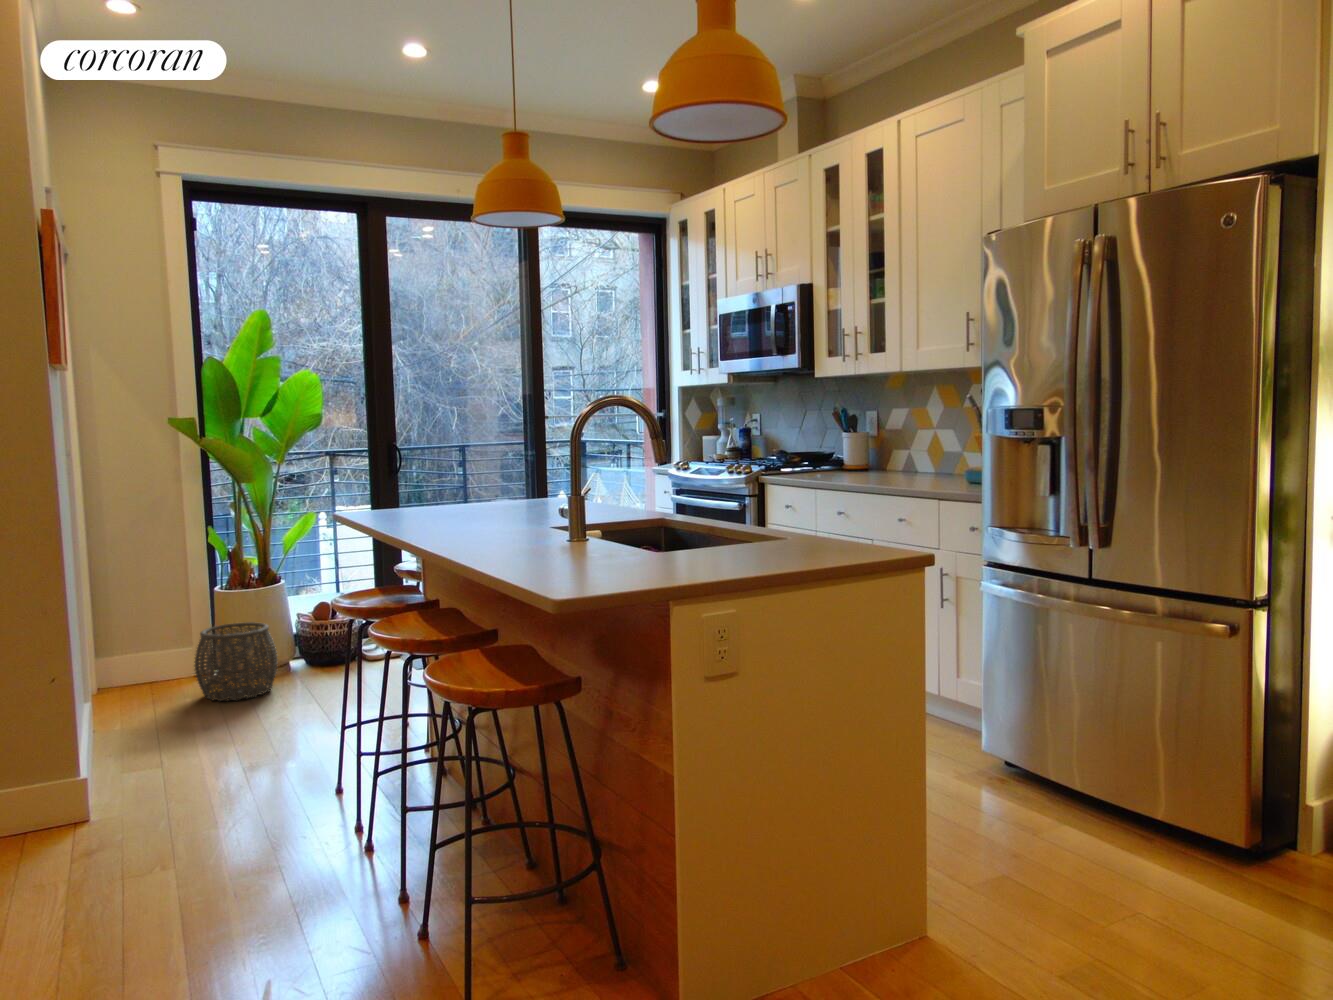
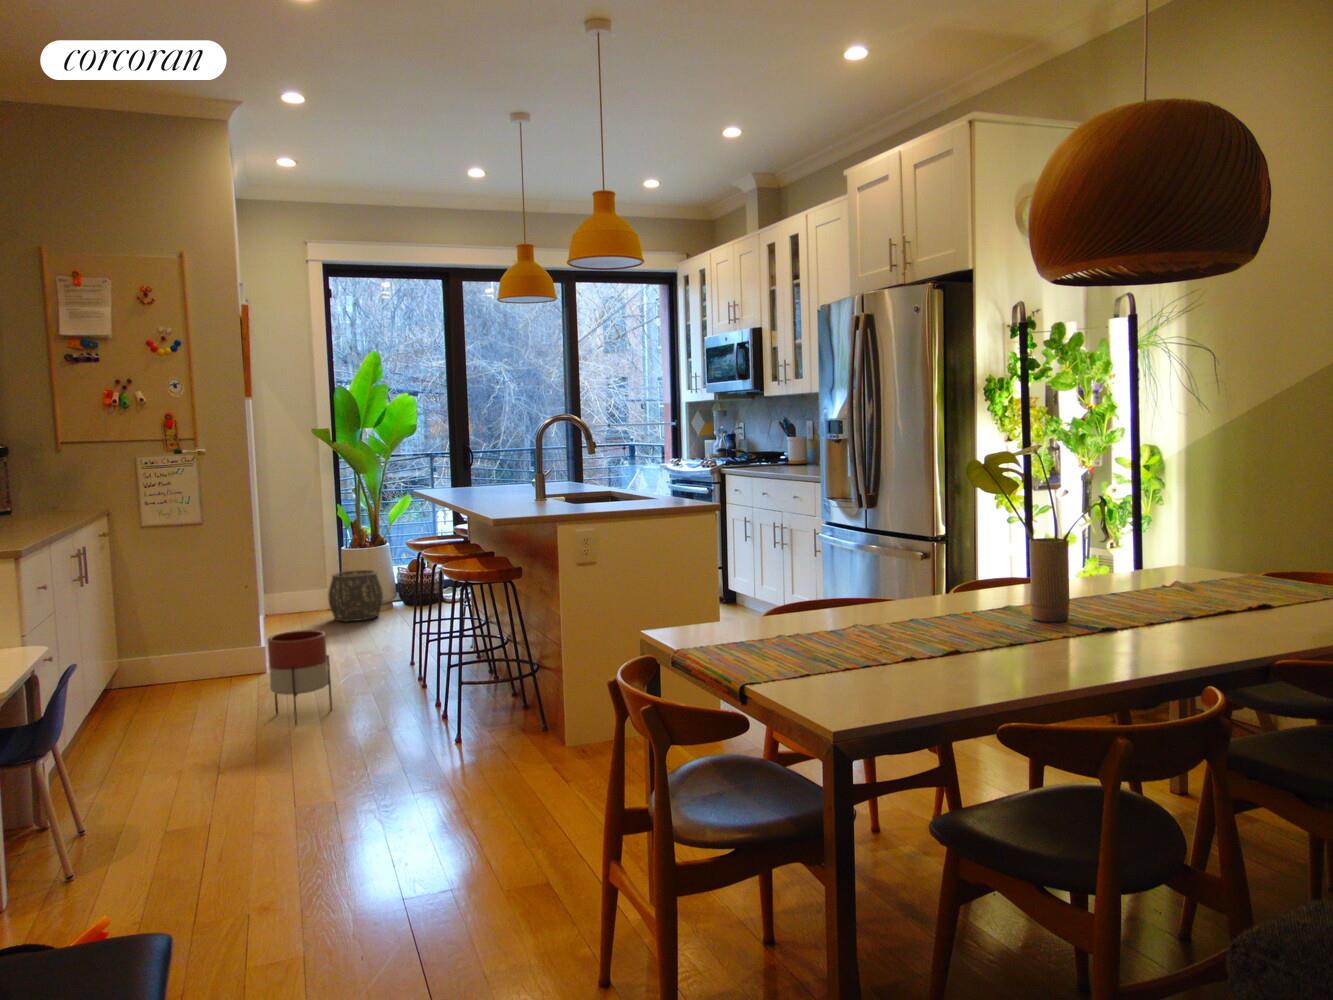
planter: none [83,776,208,966] -> present [268,630,332,725]

